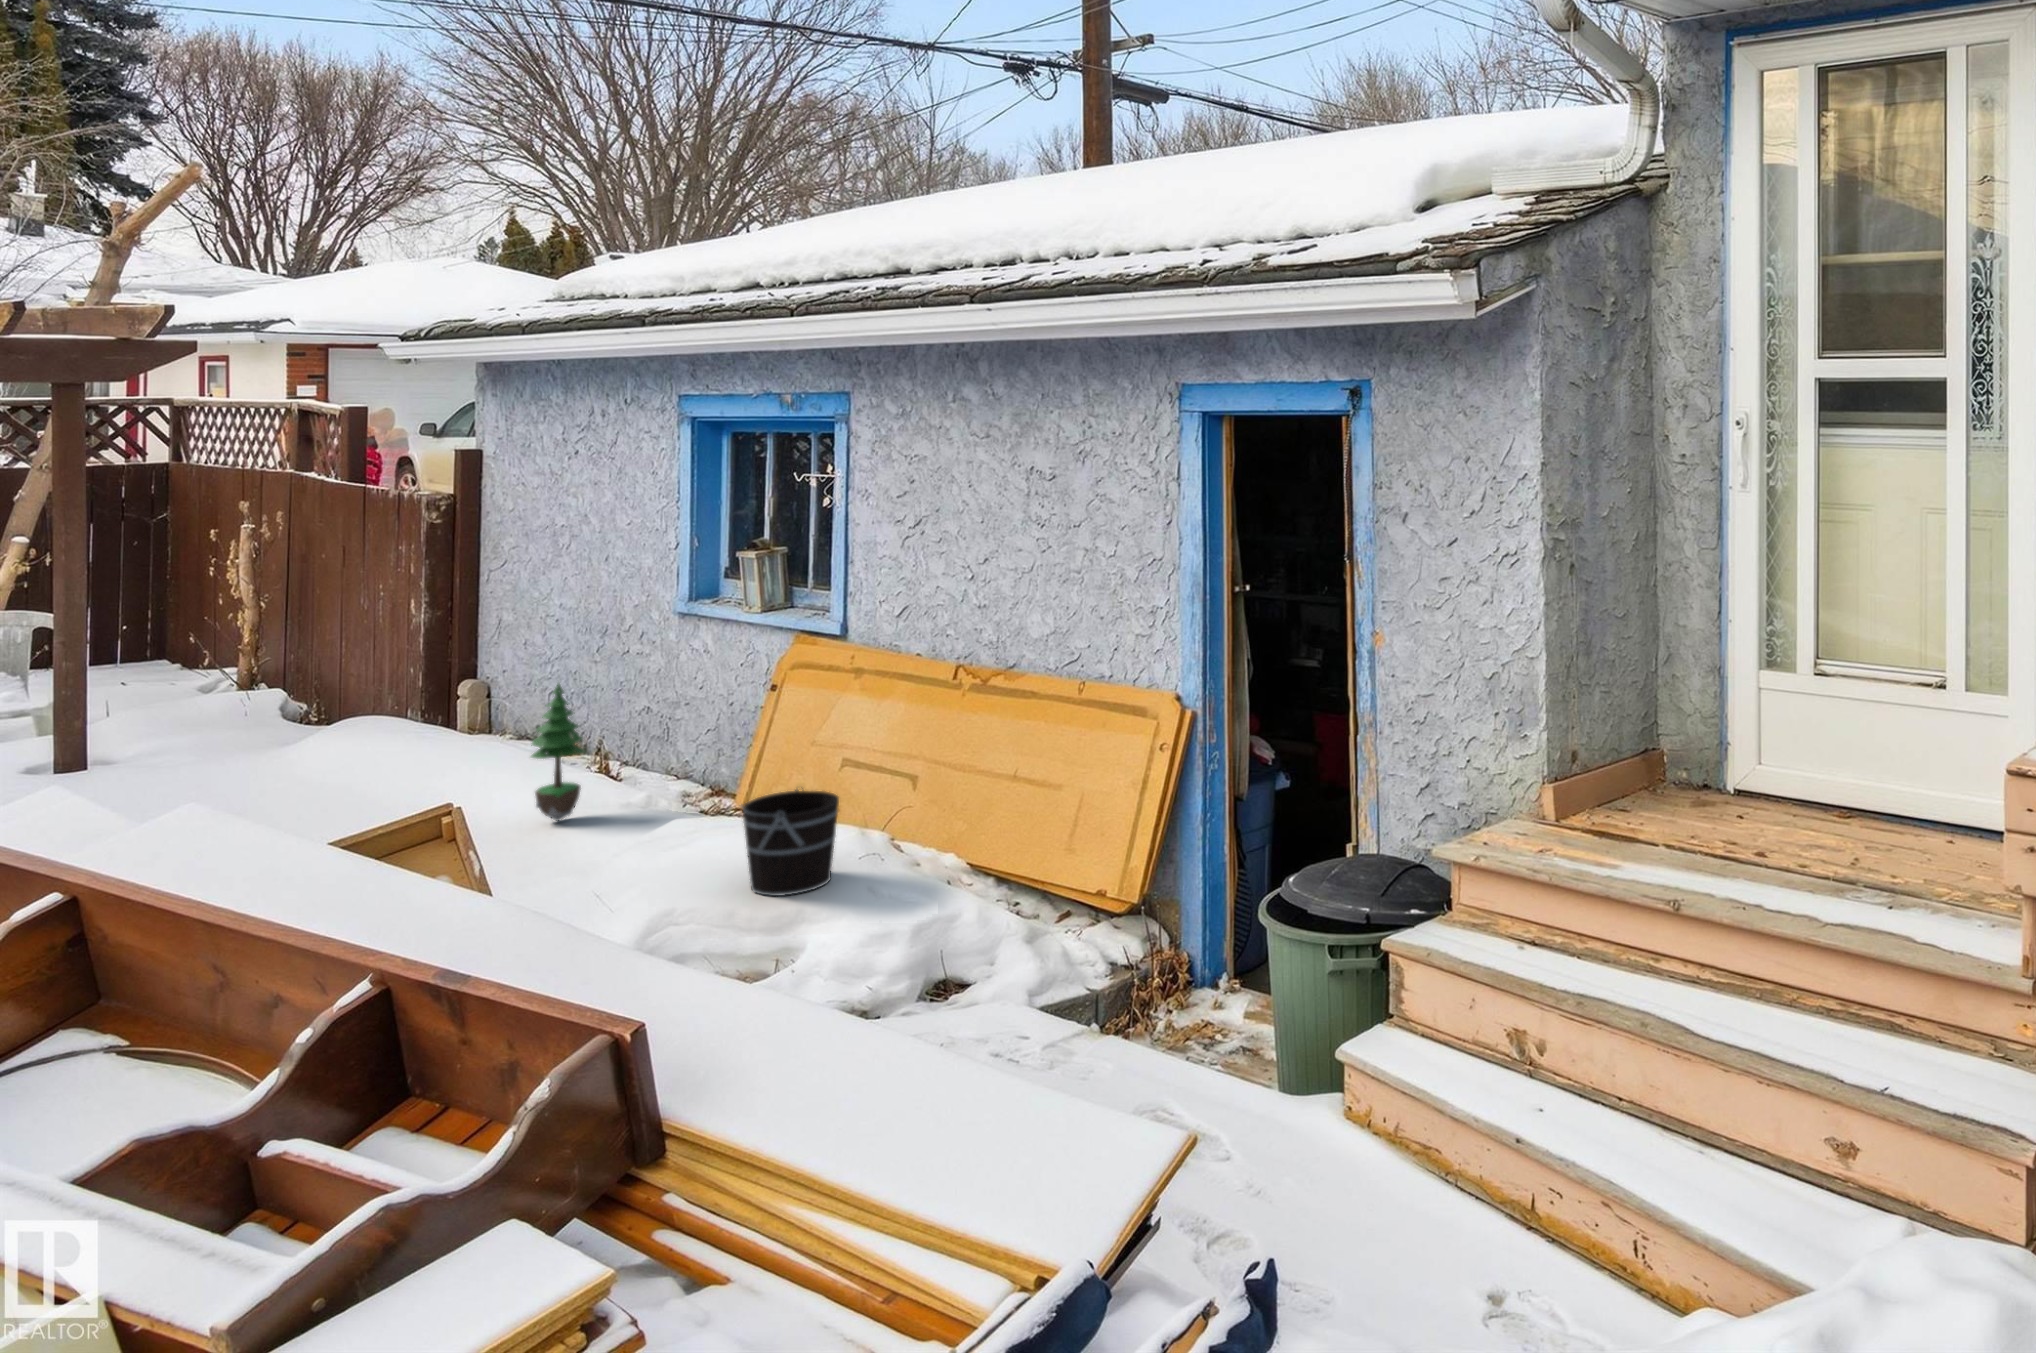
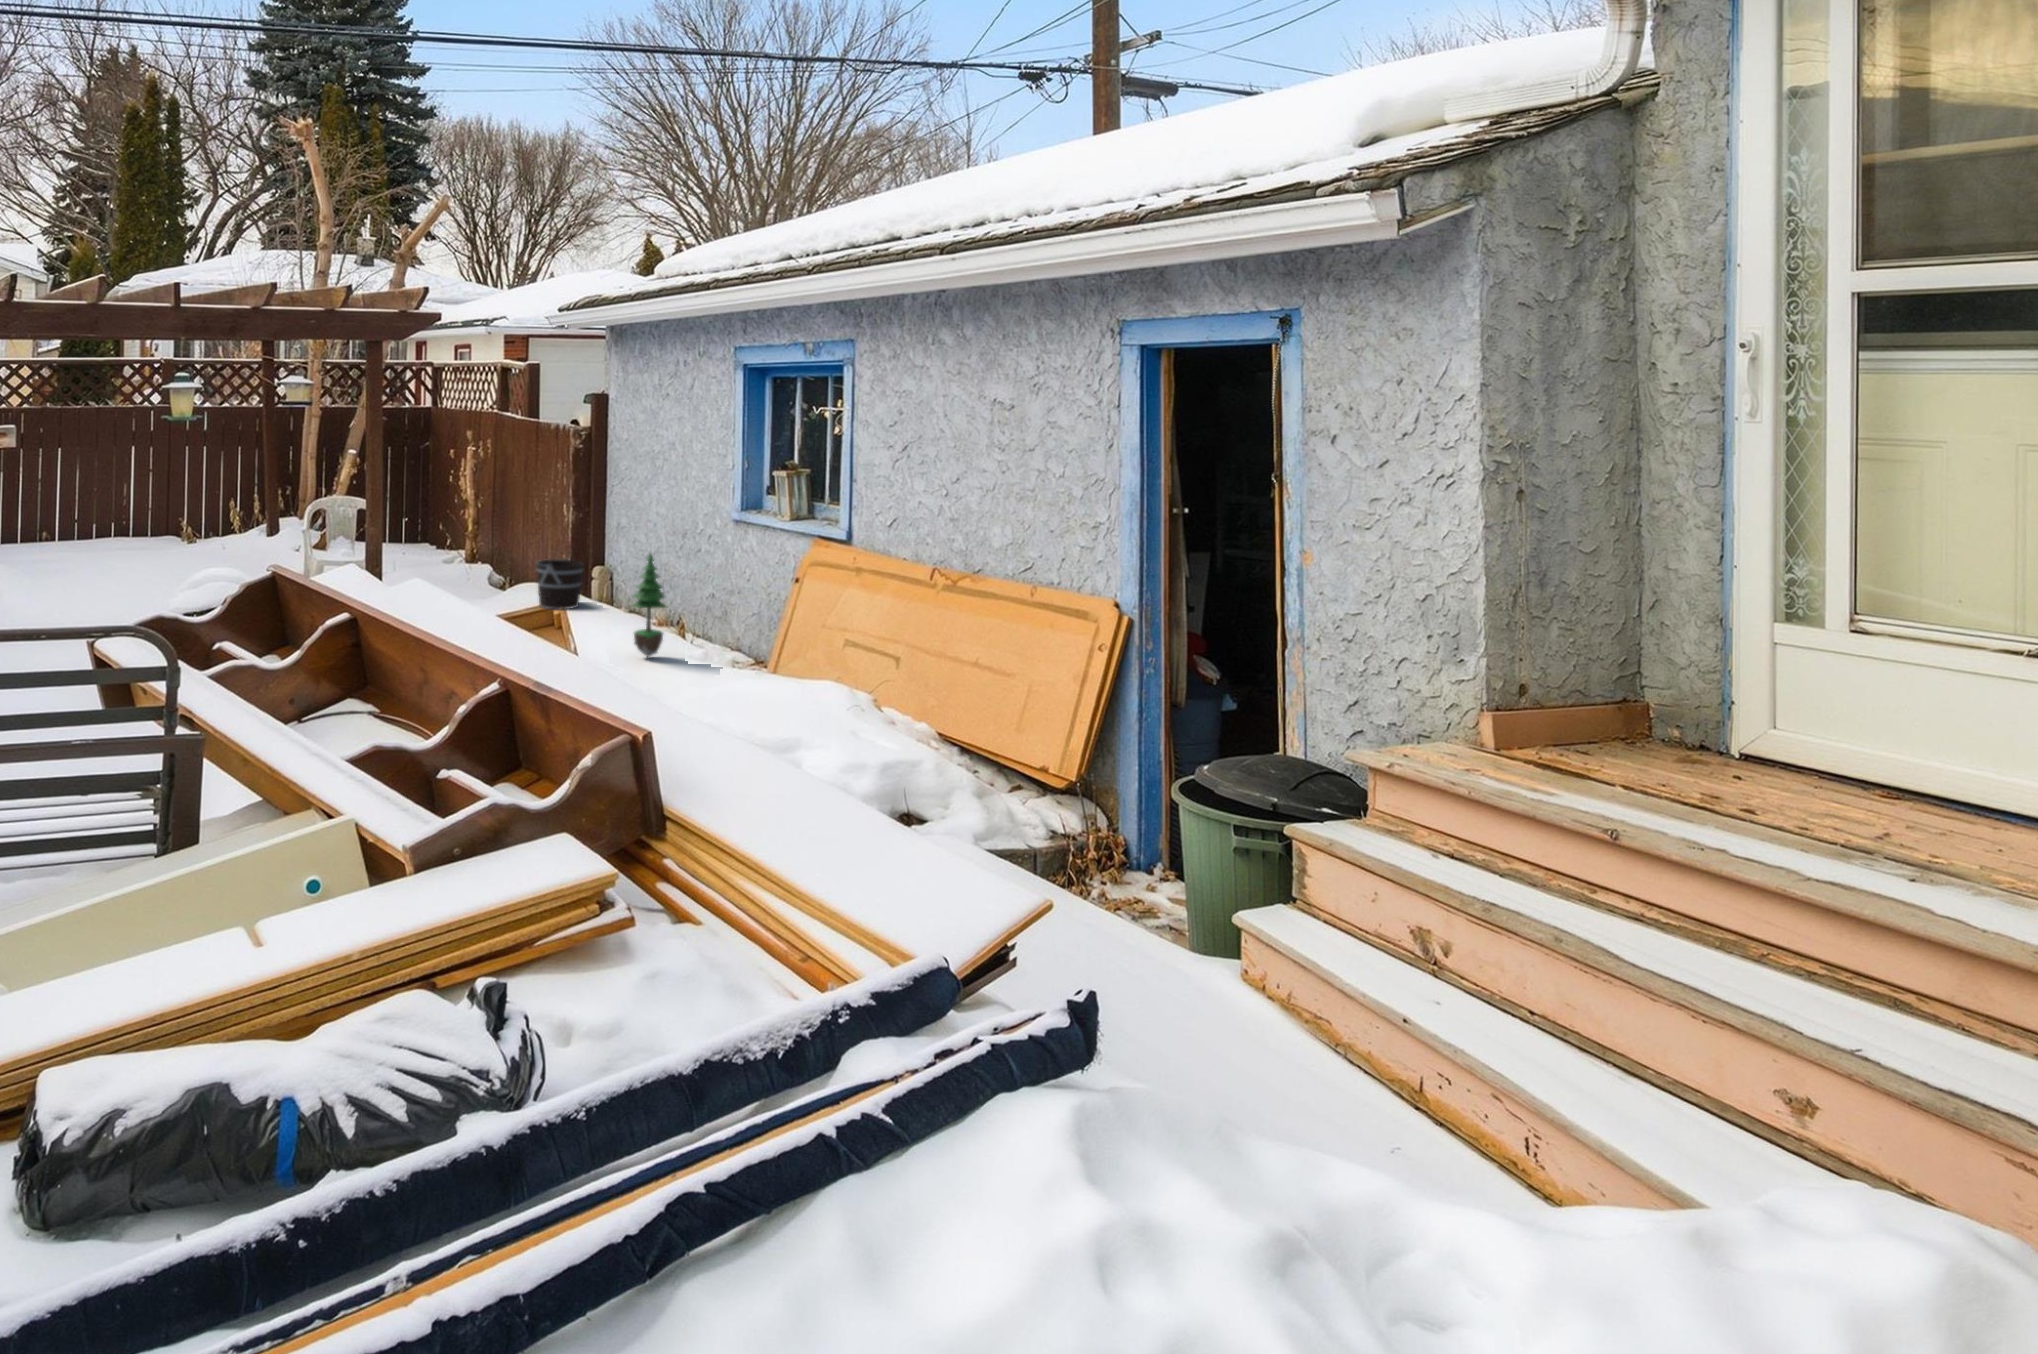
bucket: present [741,788,839,896] -> present [536,557,583,609]

